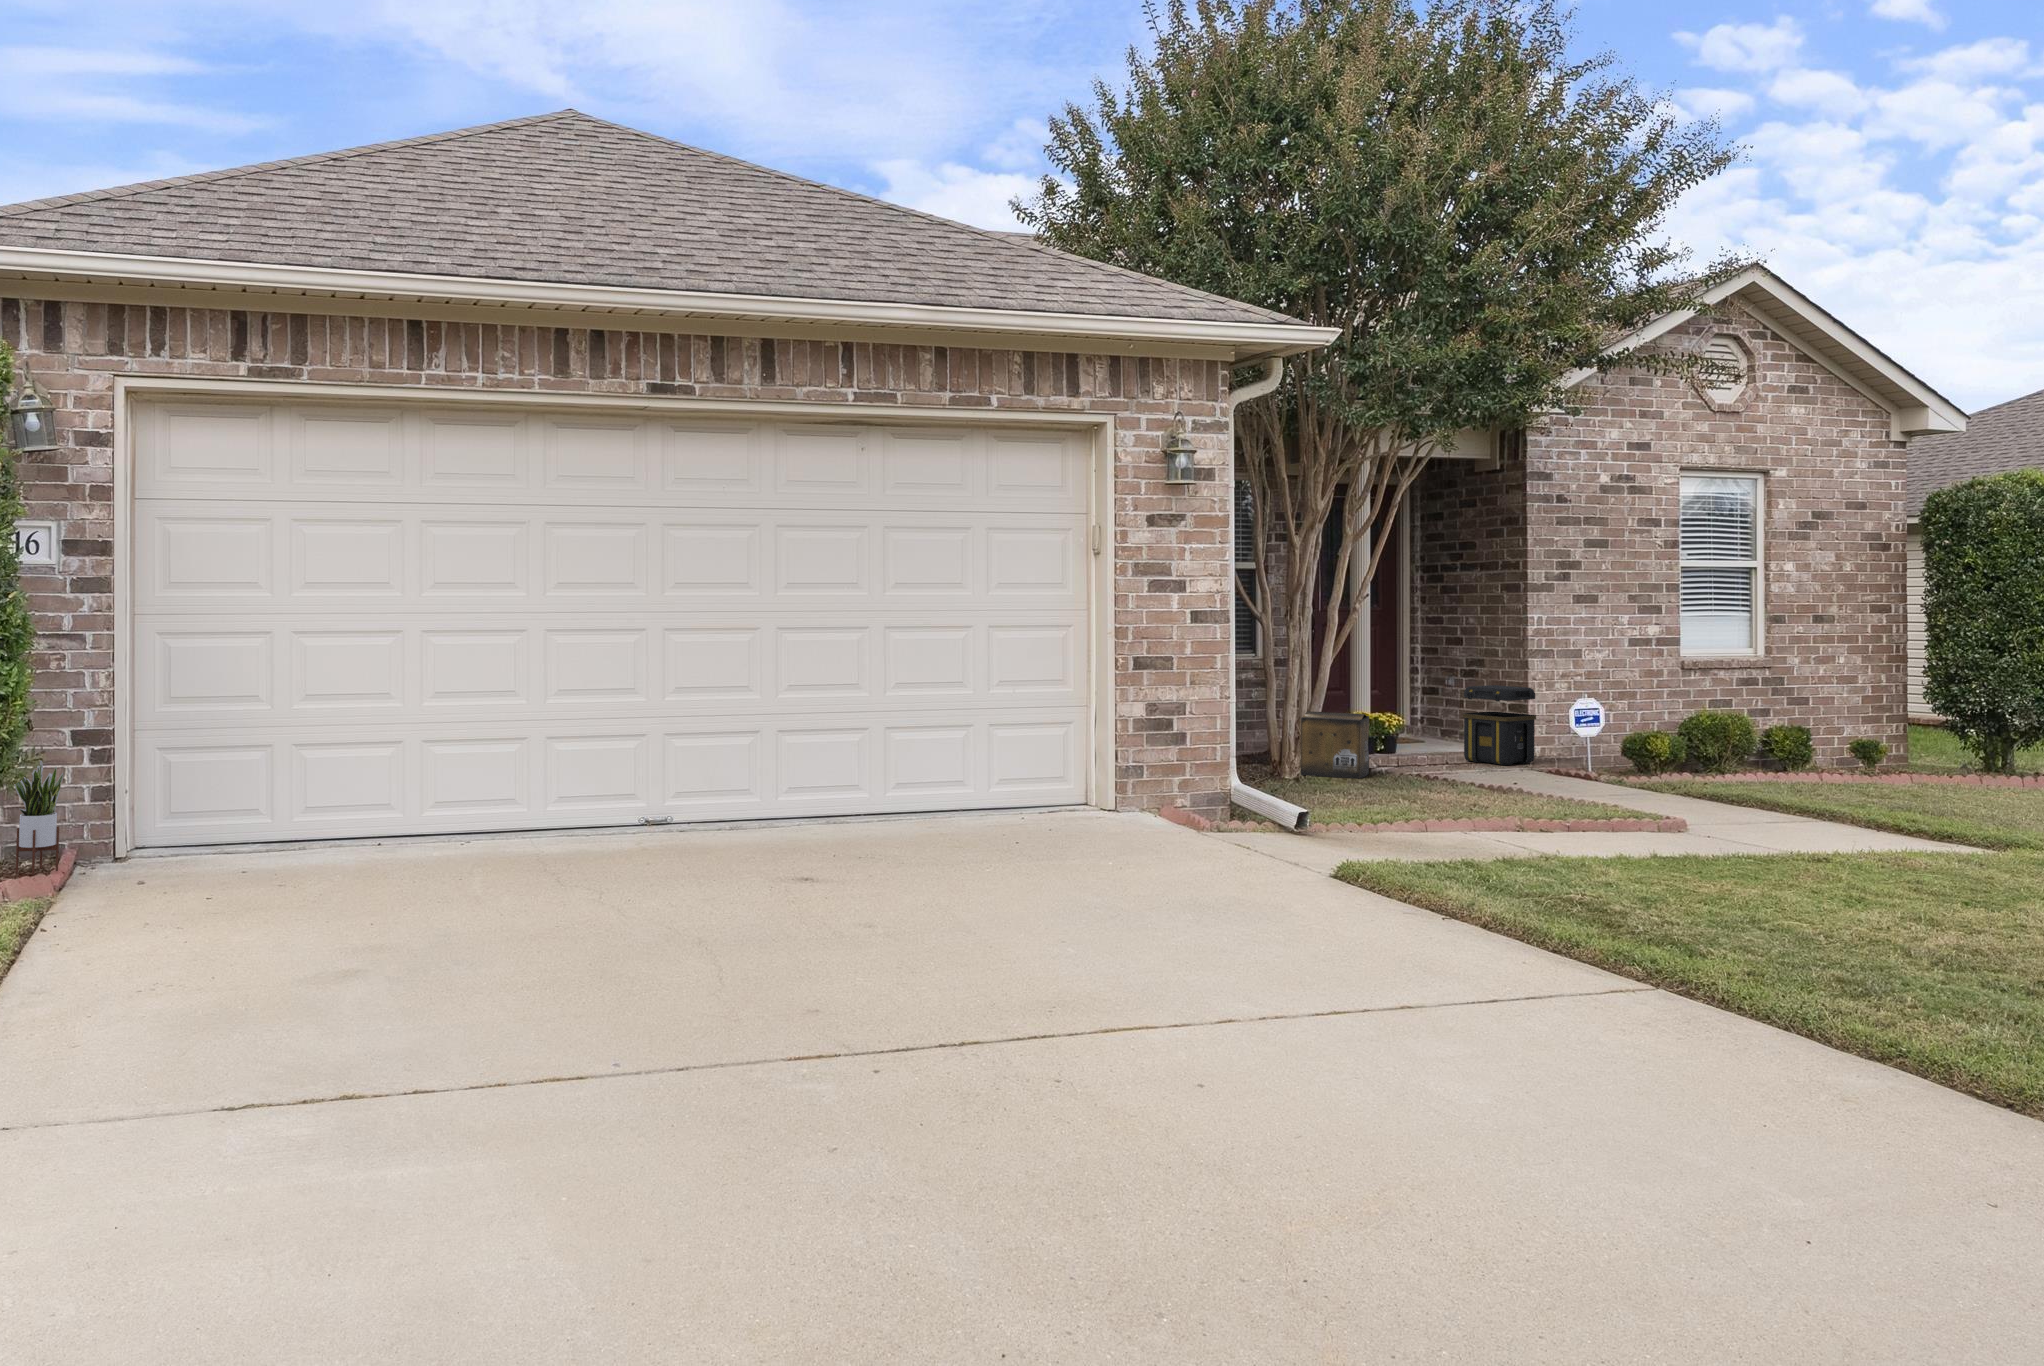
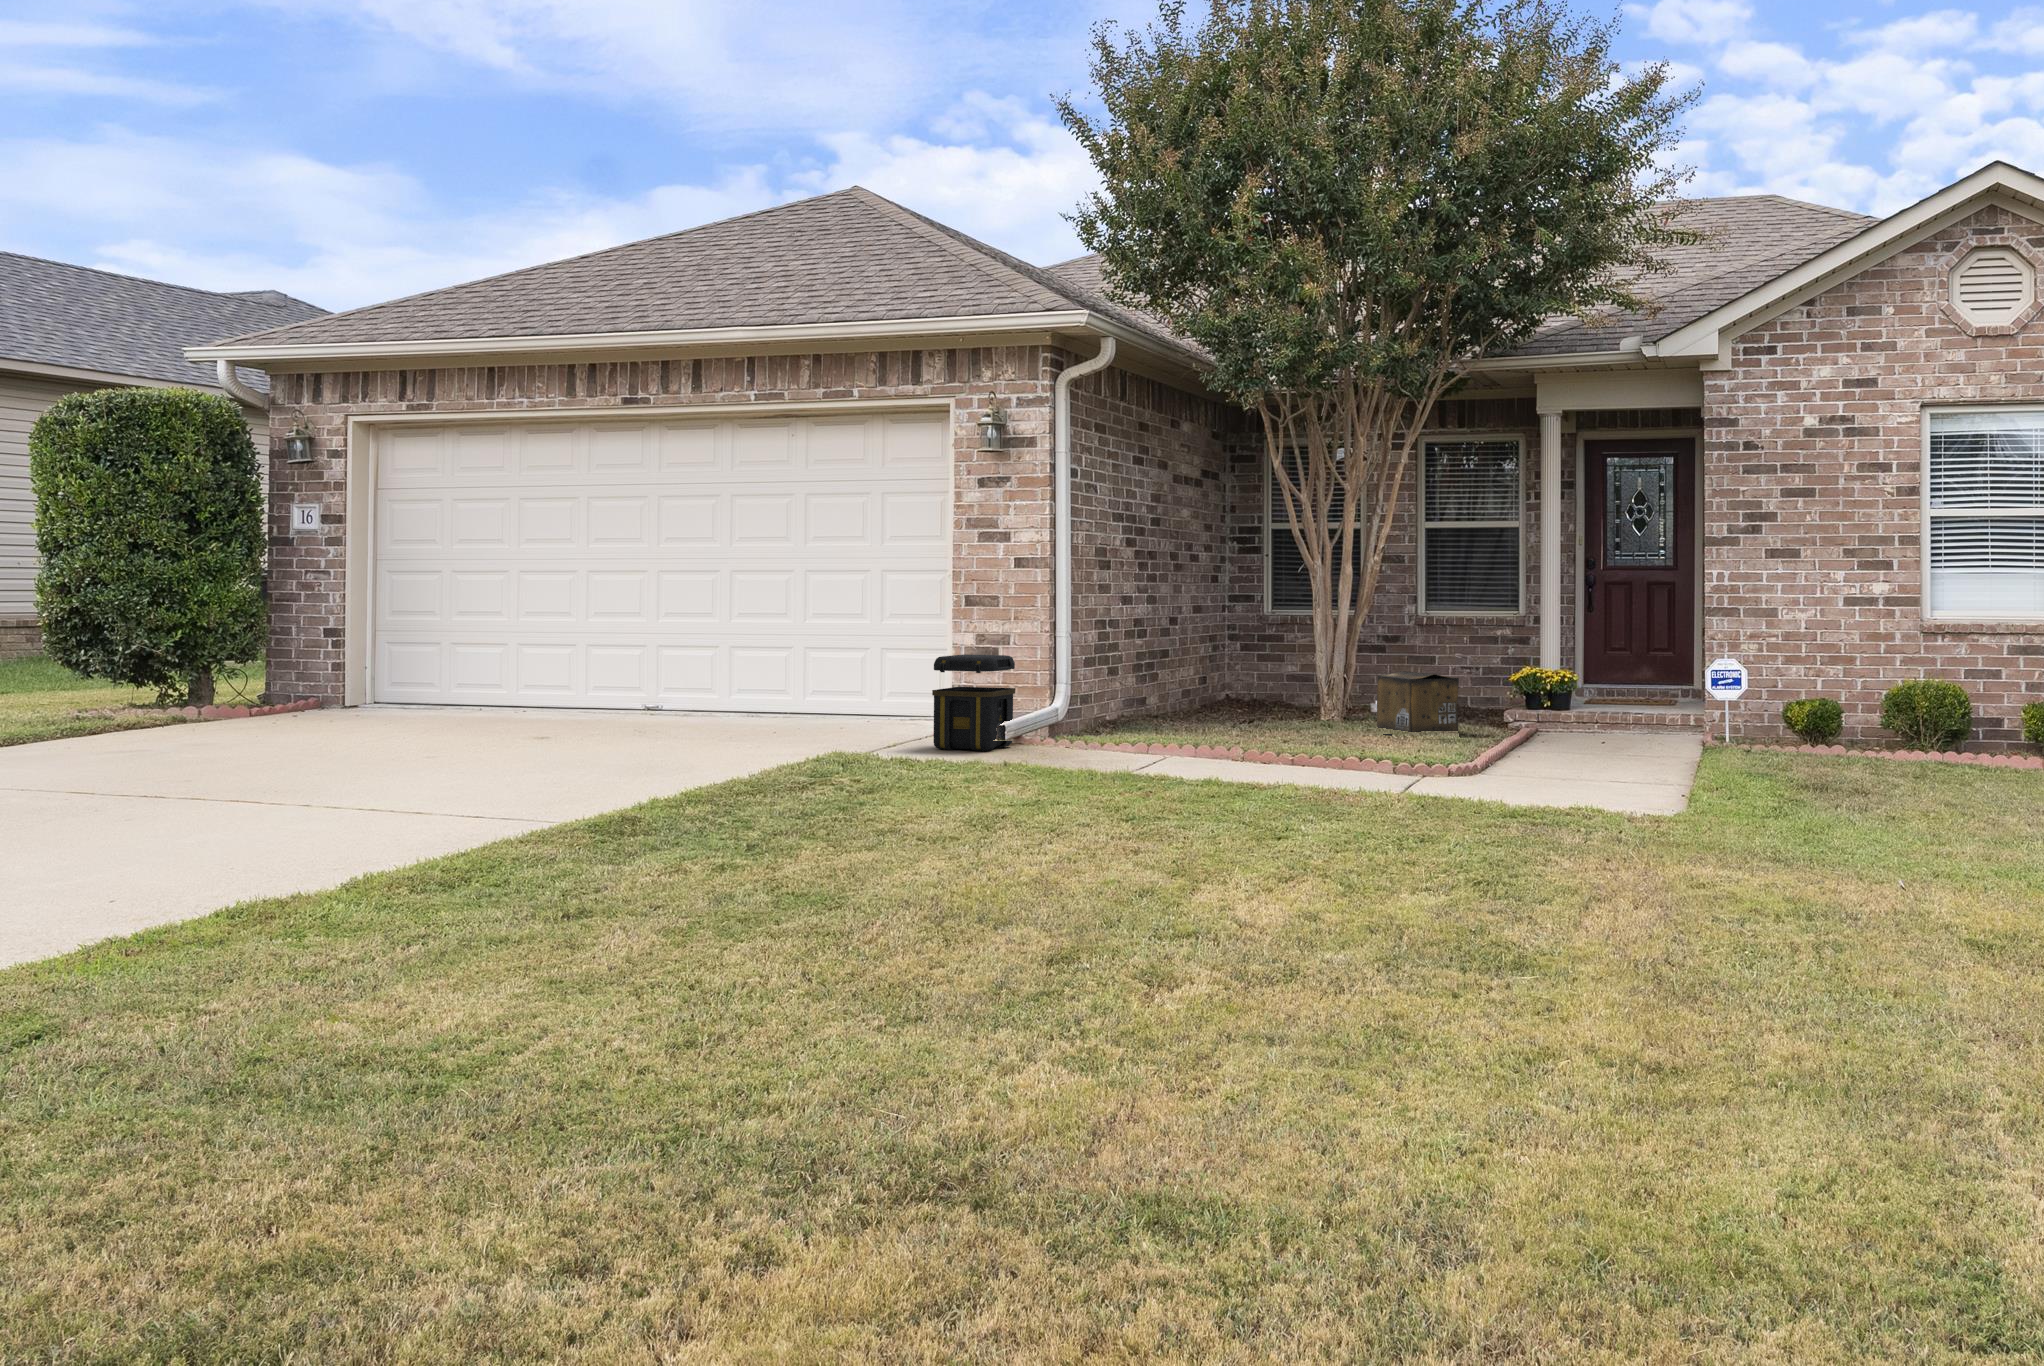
toolbox: present [1463,685,1536,765] -> present [932,654,1015,751]
potted plant: present [14,761,63,875] -> none [289,649,320,717]

